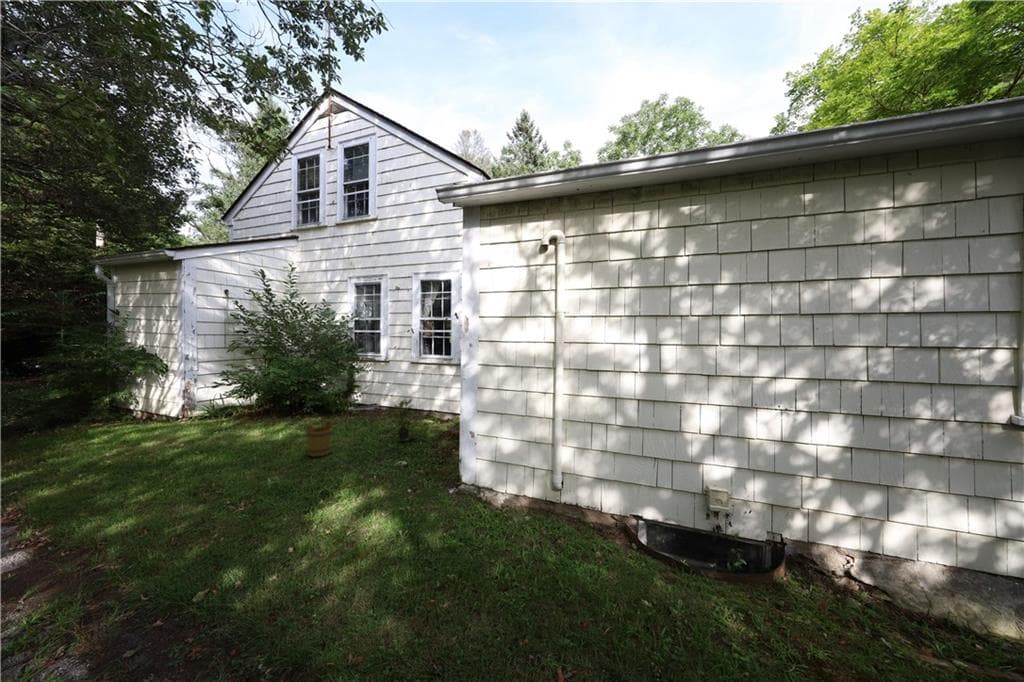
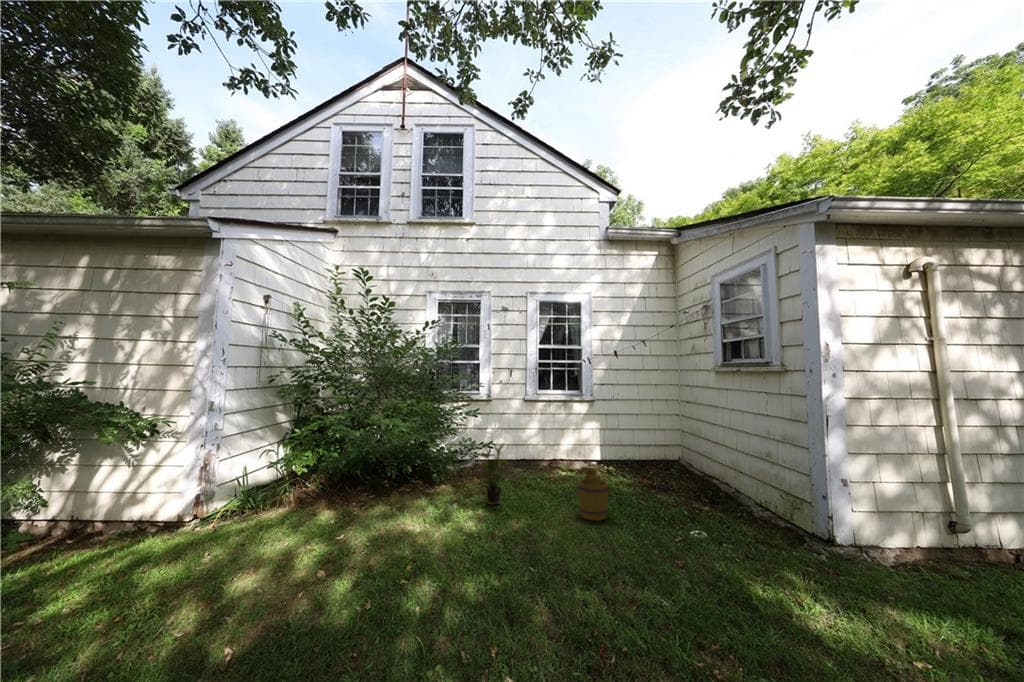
potted plant: present [391,399,414,441] -> present [479,443,507,505]

